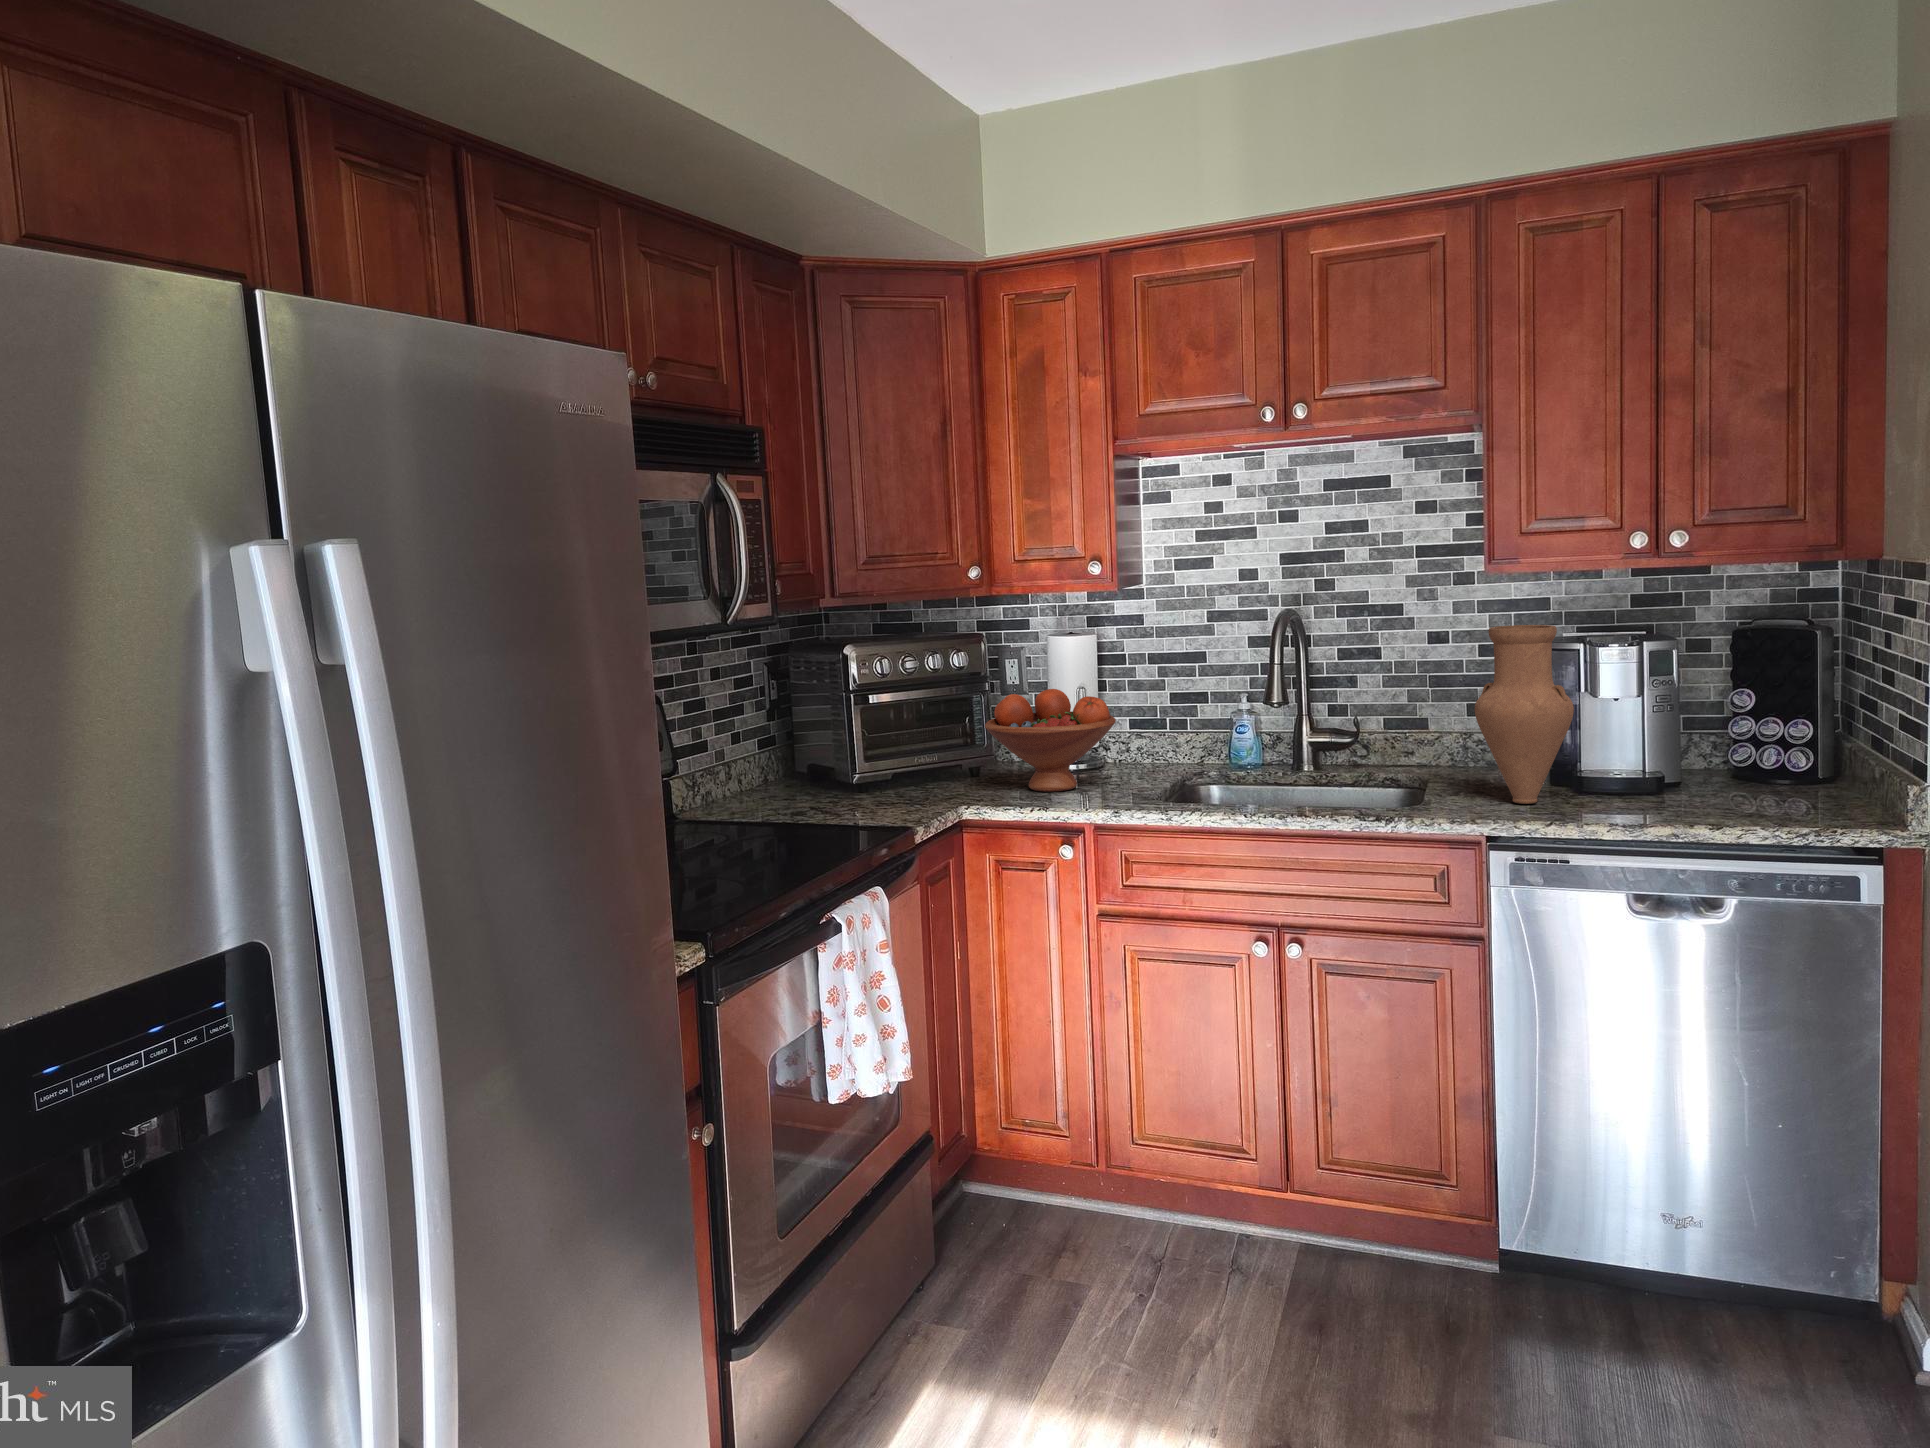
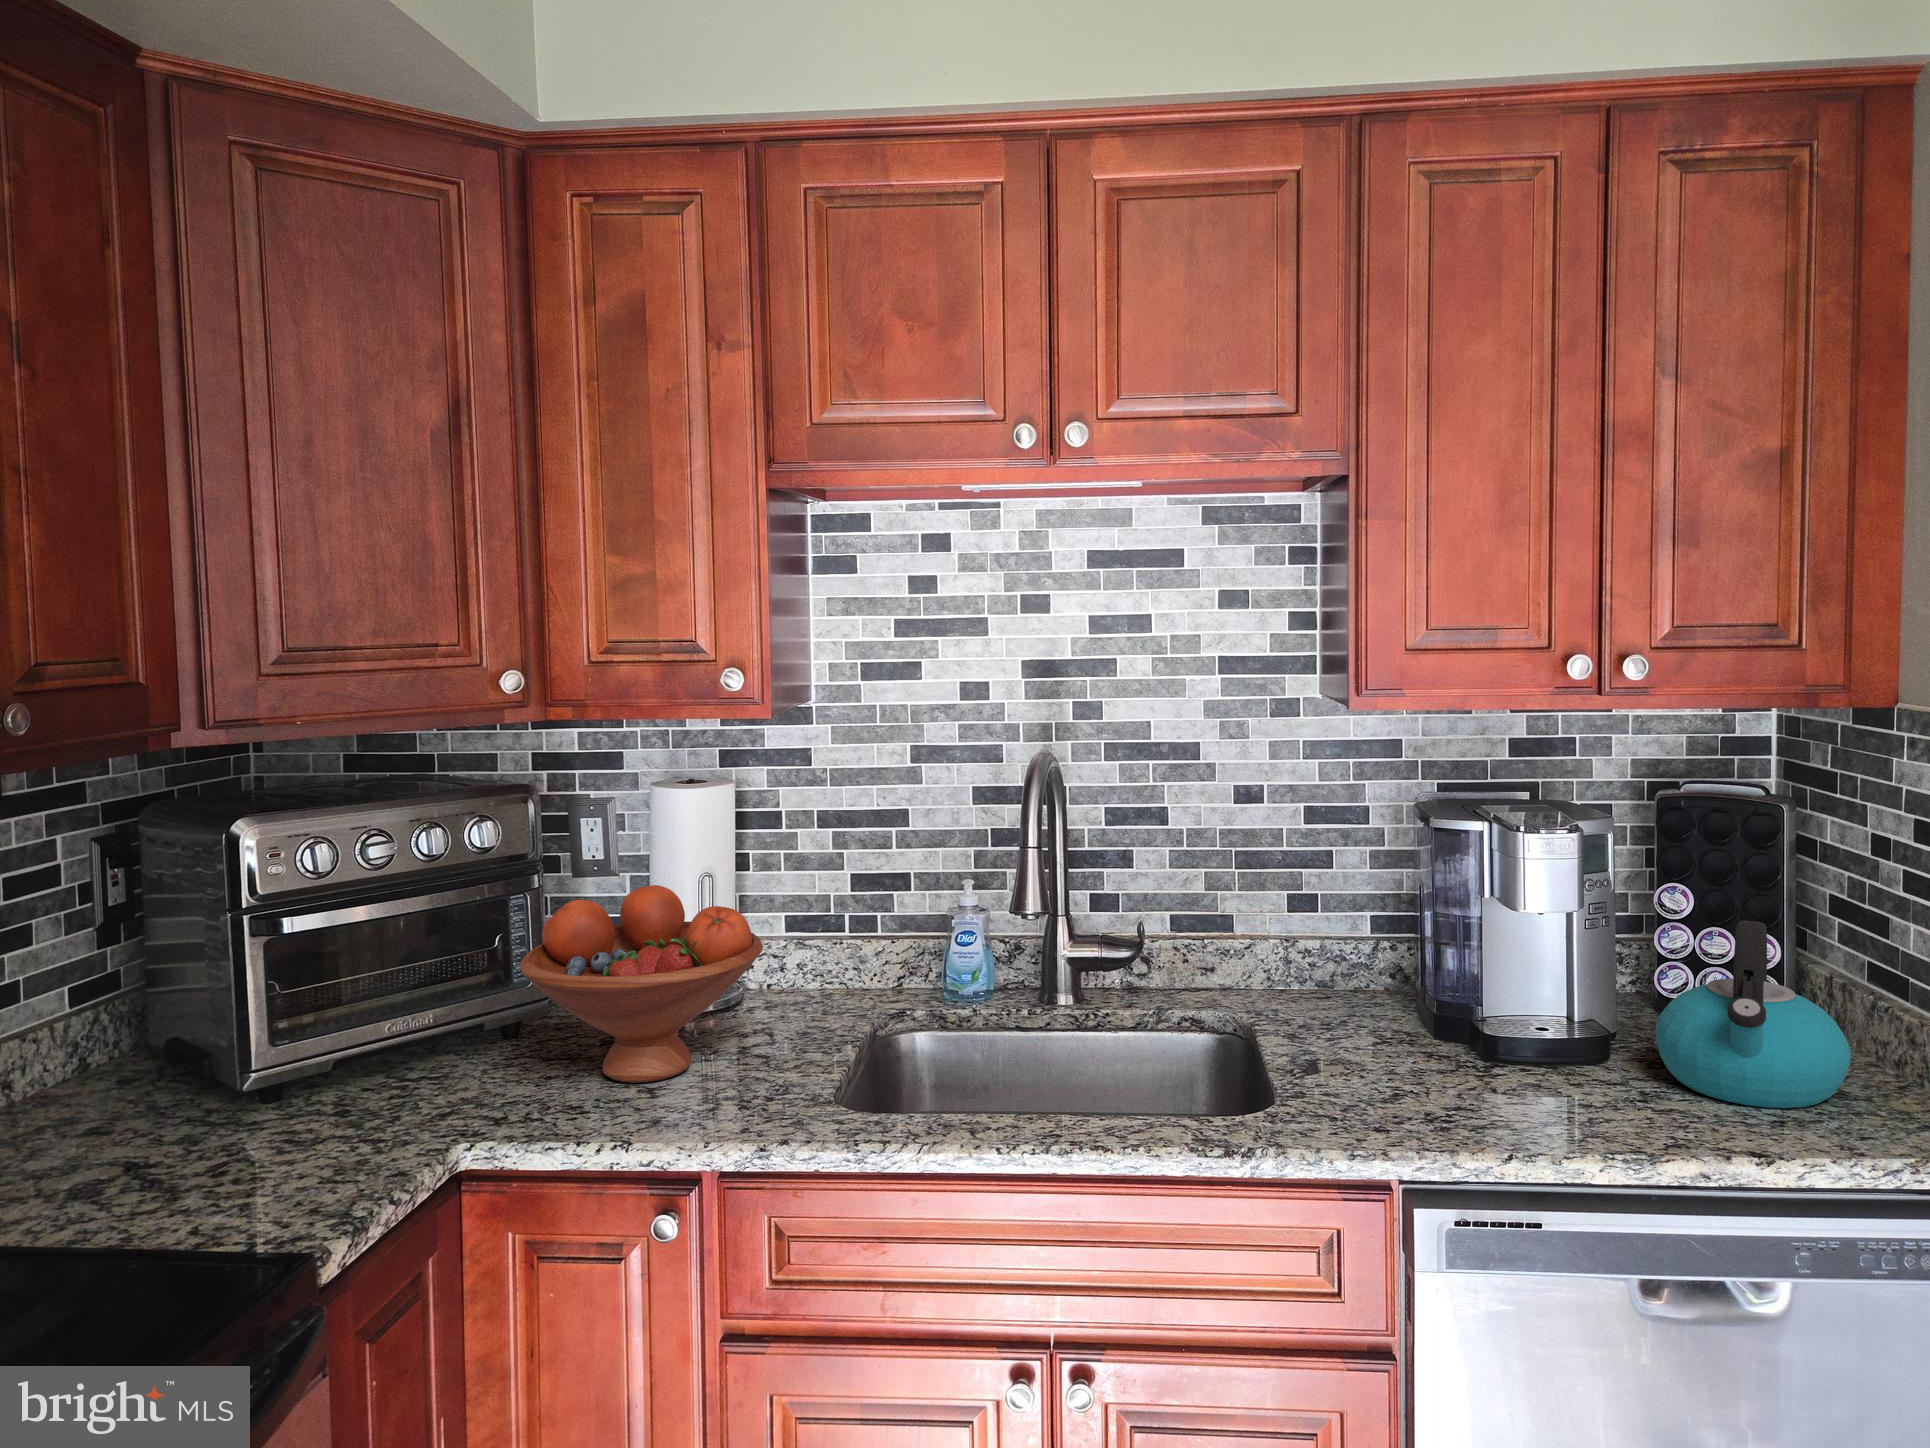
vase: present [1475,625,1574,804] -> none [1357,799,1511,1096]
kettle: none [1688,700,1819,813] -> present [1655,921,1851,1108]

